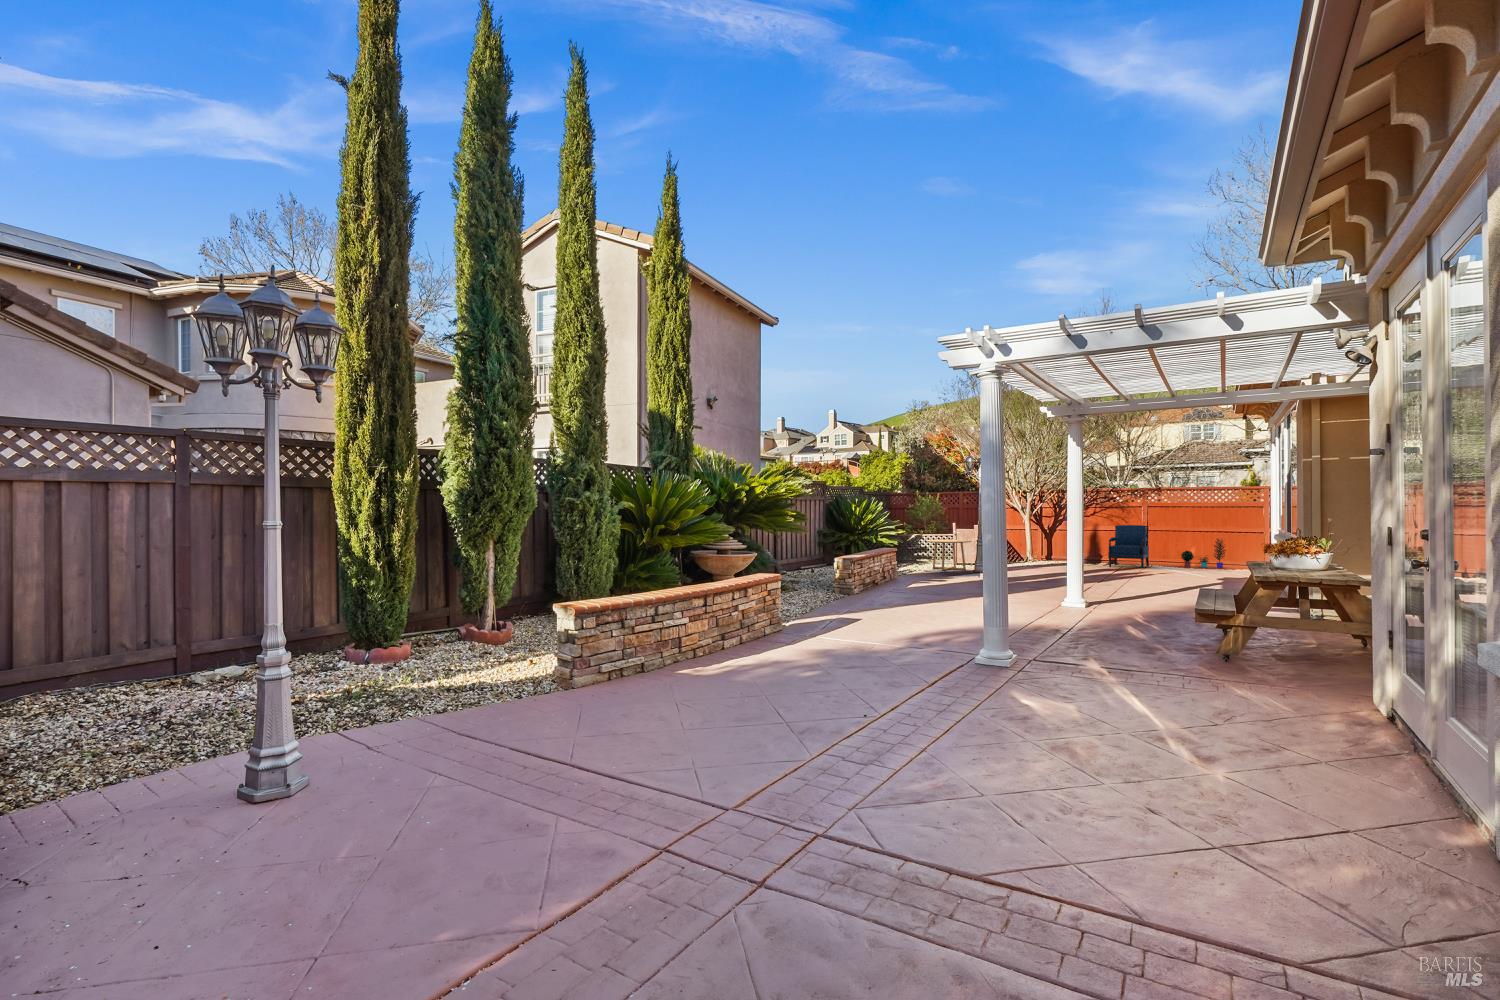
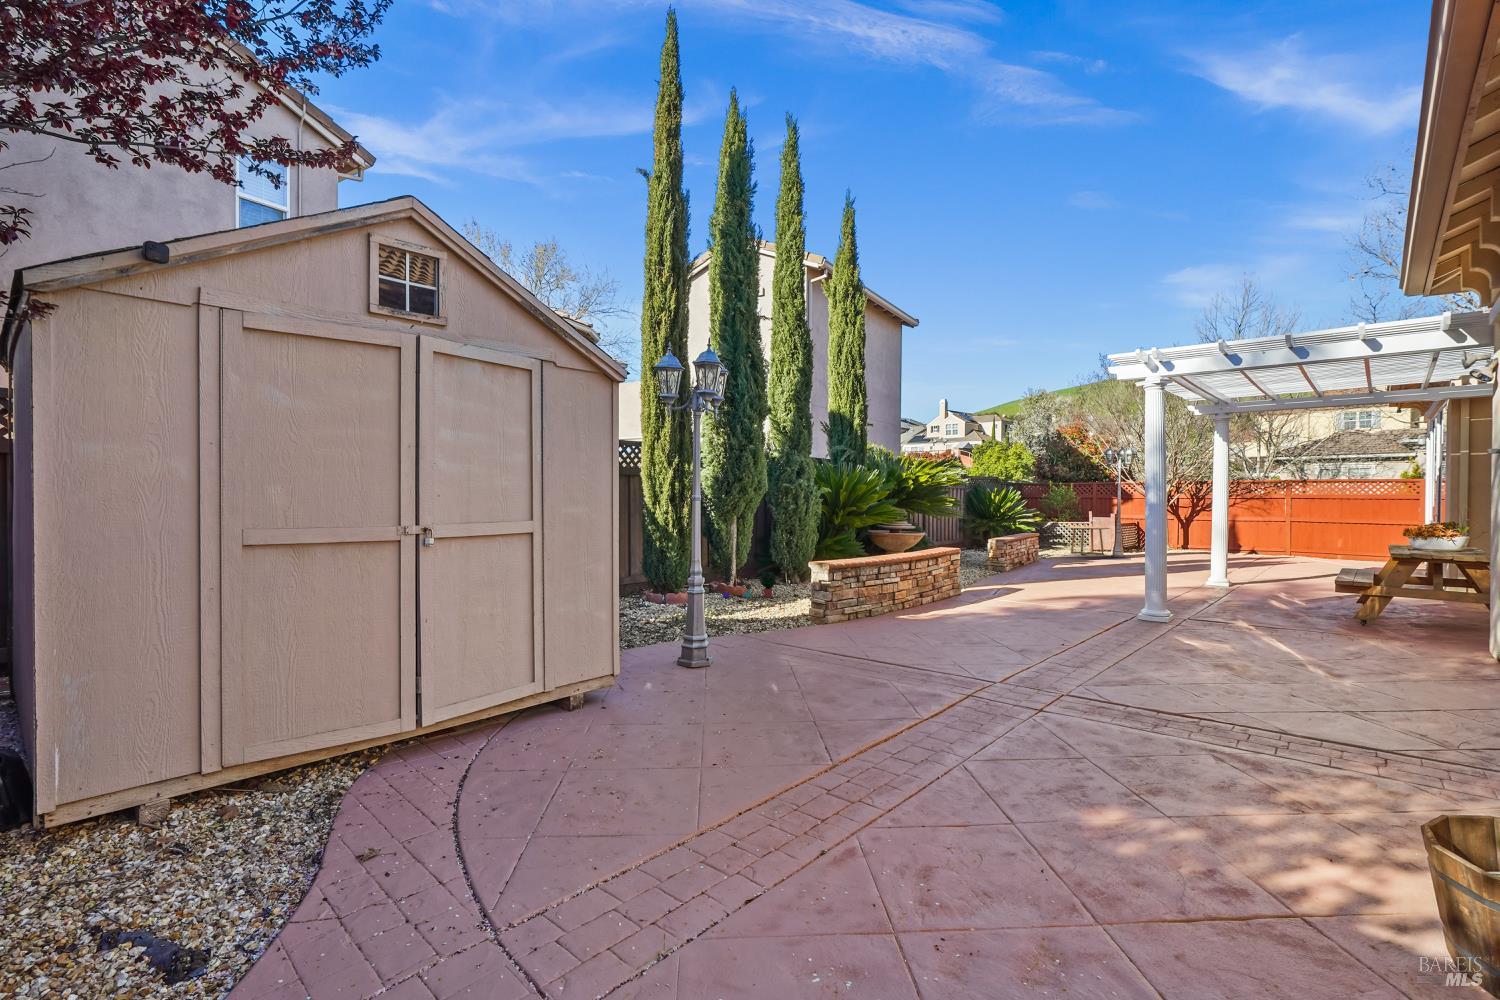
chair: present [1108,525,1149,568] -> none [1248,516,1291,557]
potted plant: present [1181,539,1226,568] -> present [719,552,777,597]

